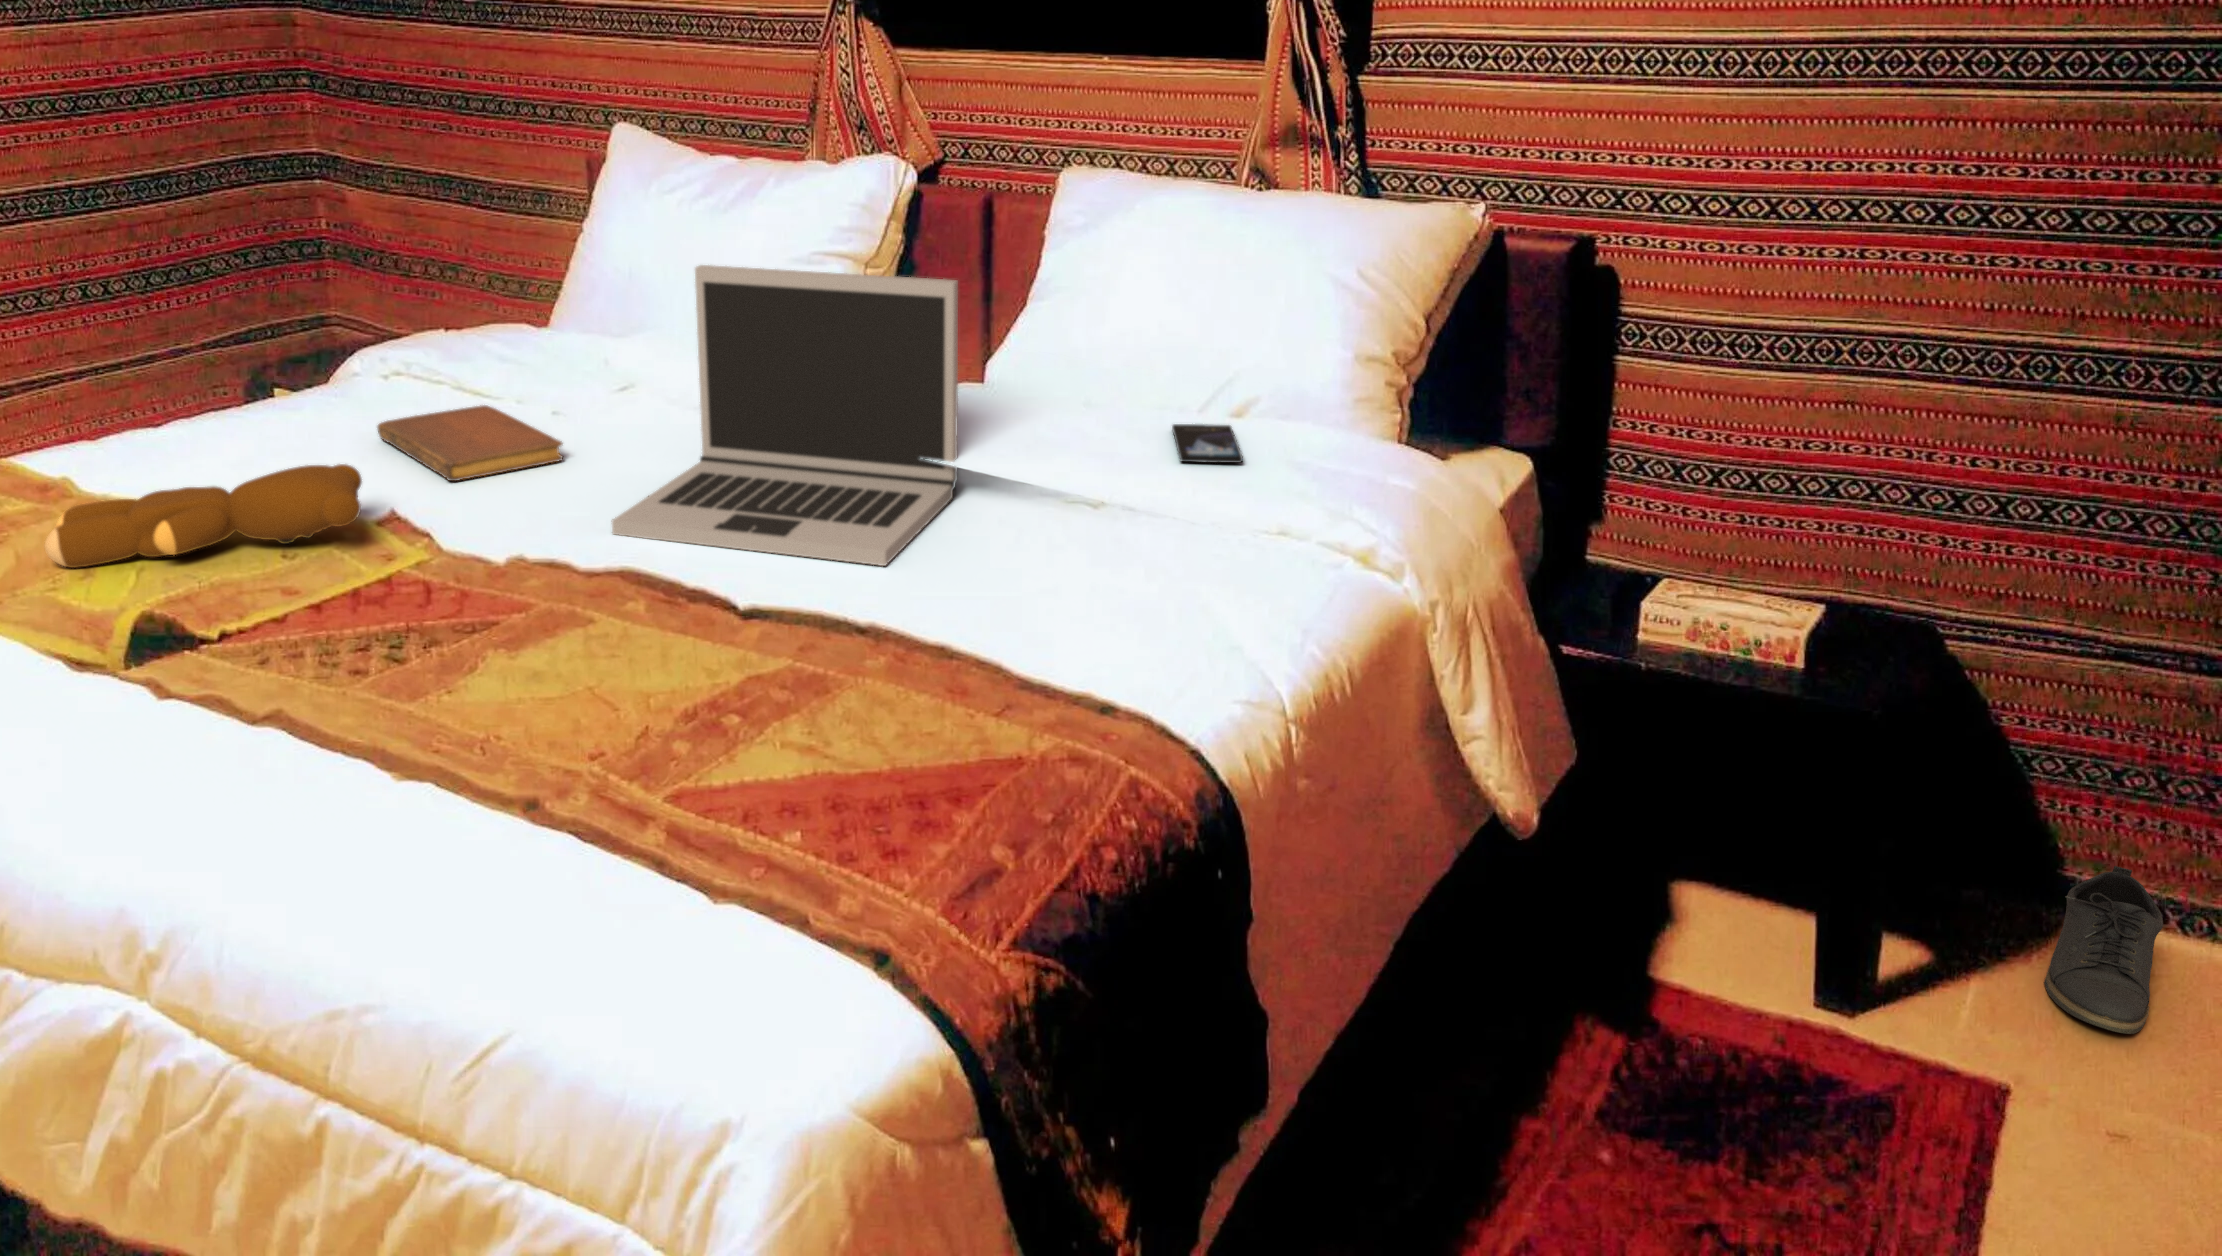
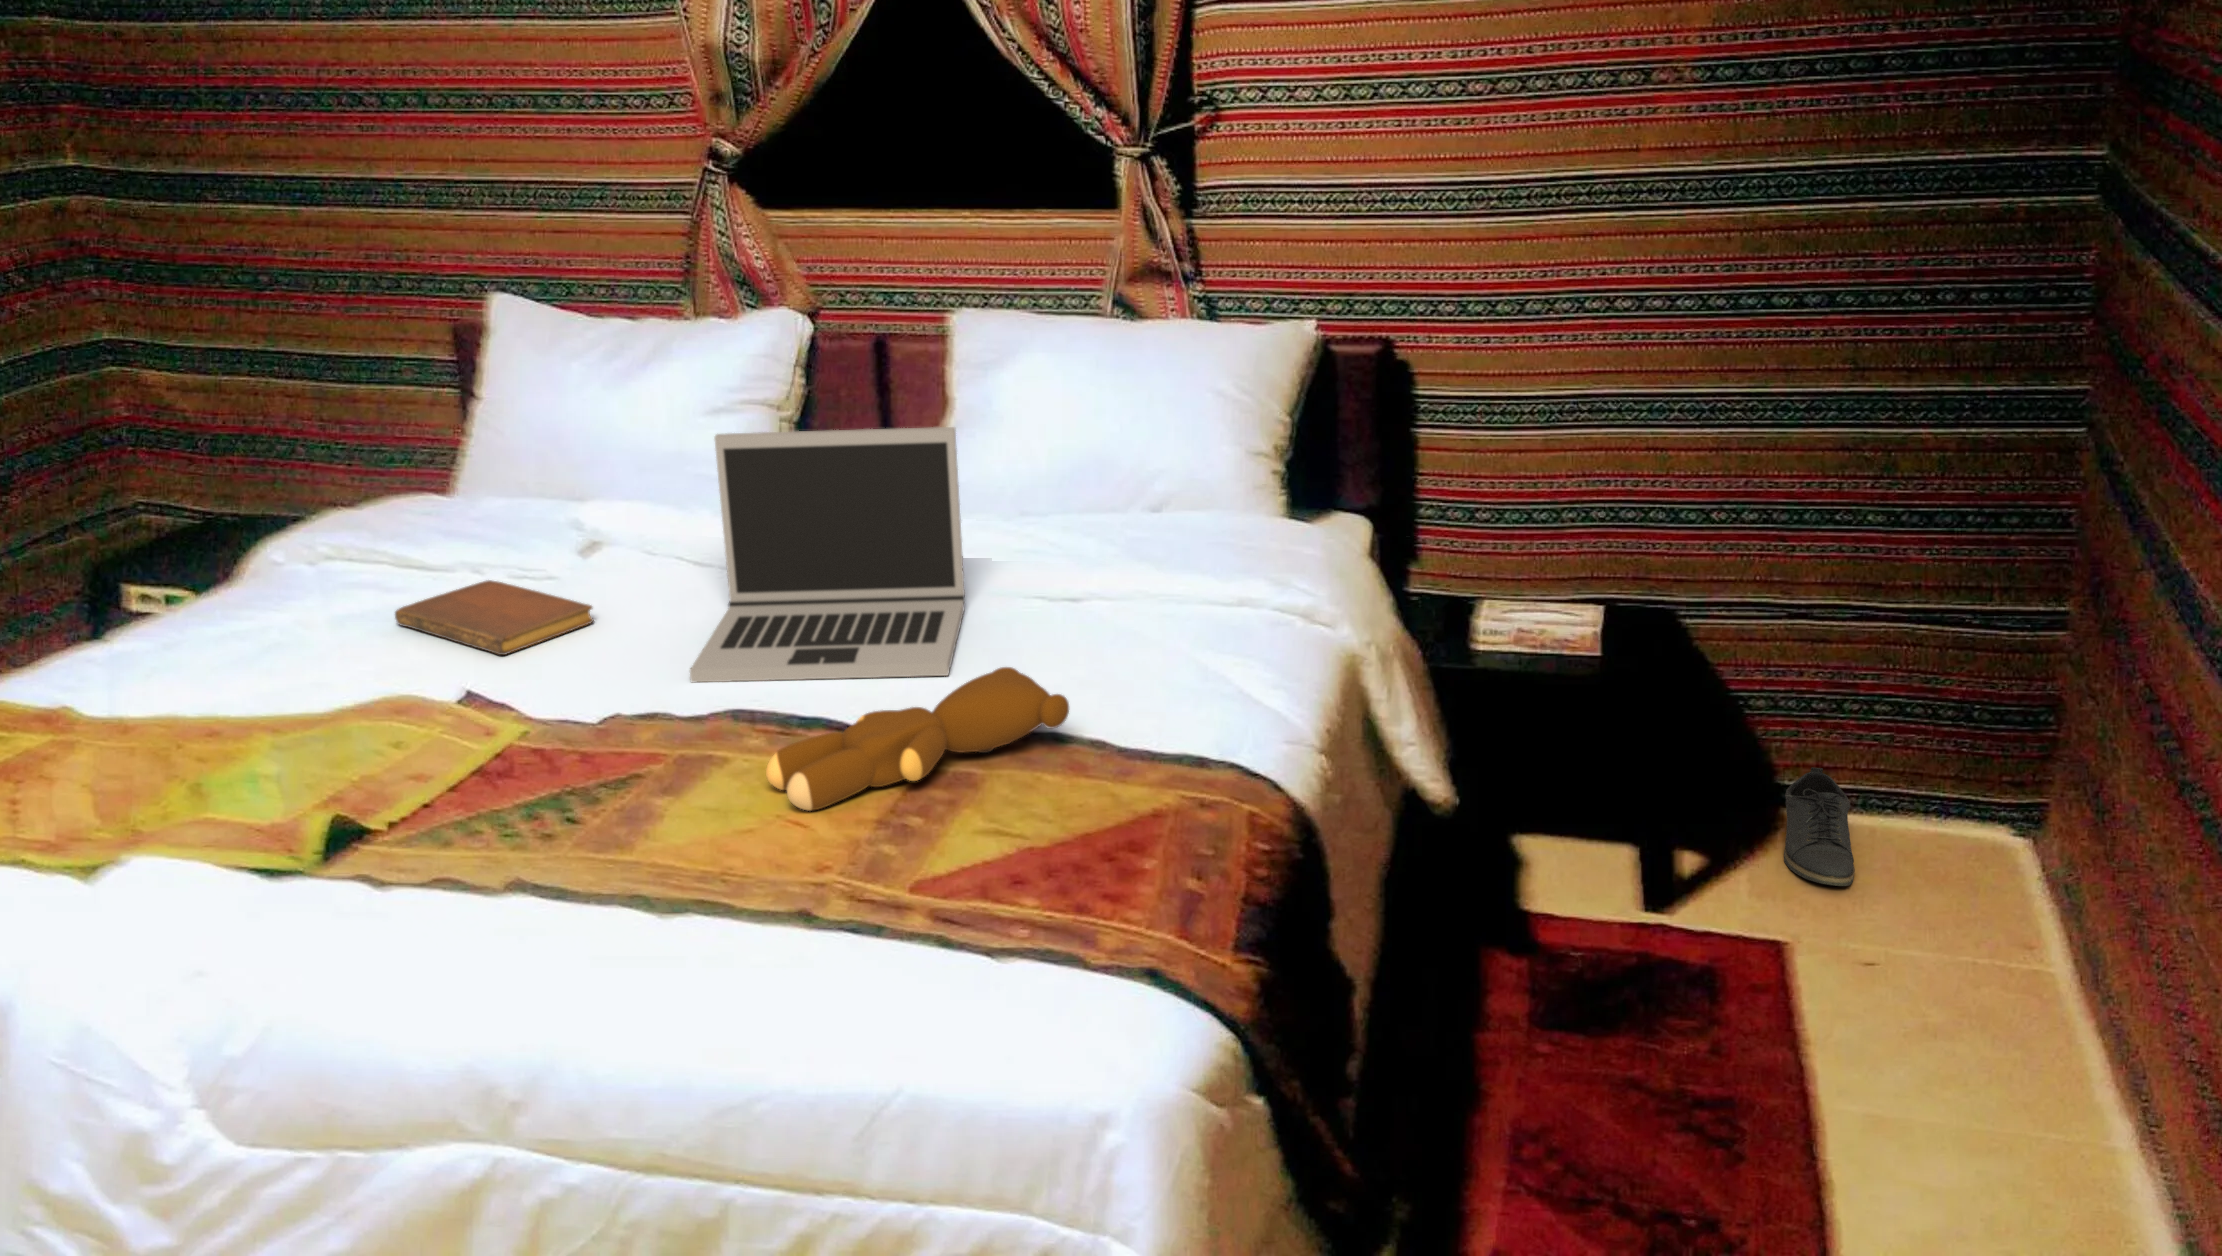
smartphone: present [1172,424,1243,463] -> none [1120,520,1193,556]
teddy bear: present [45,464,362,568] -> present [766,667,1069,810]

